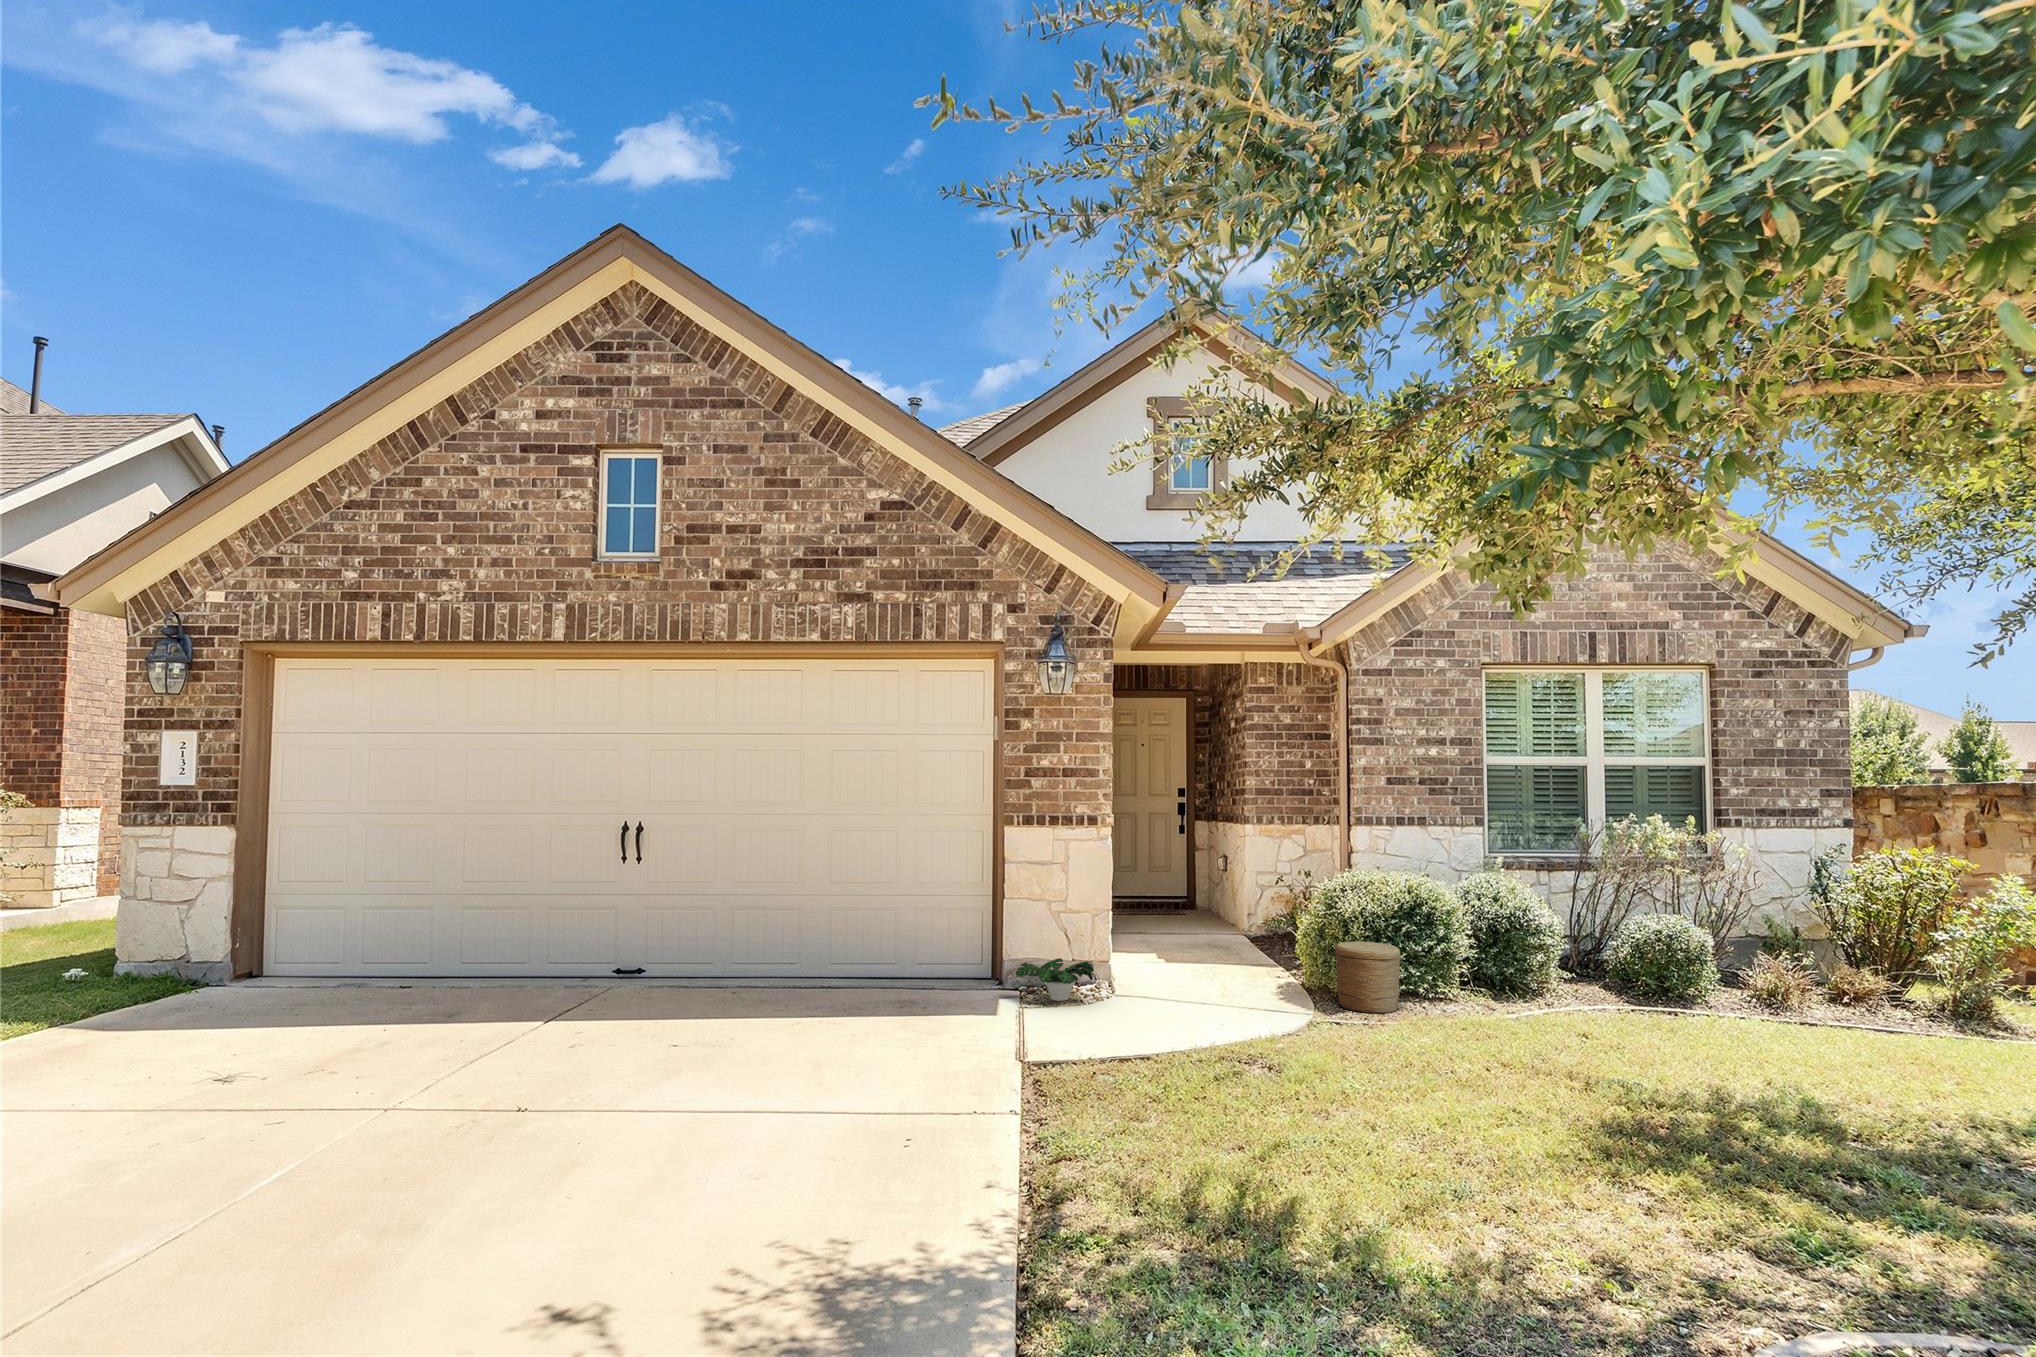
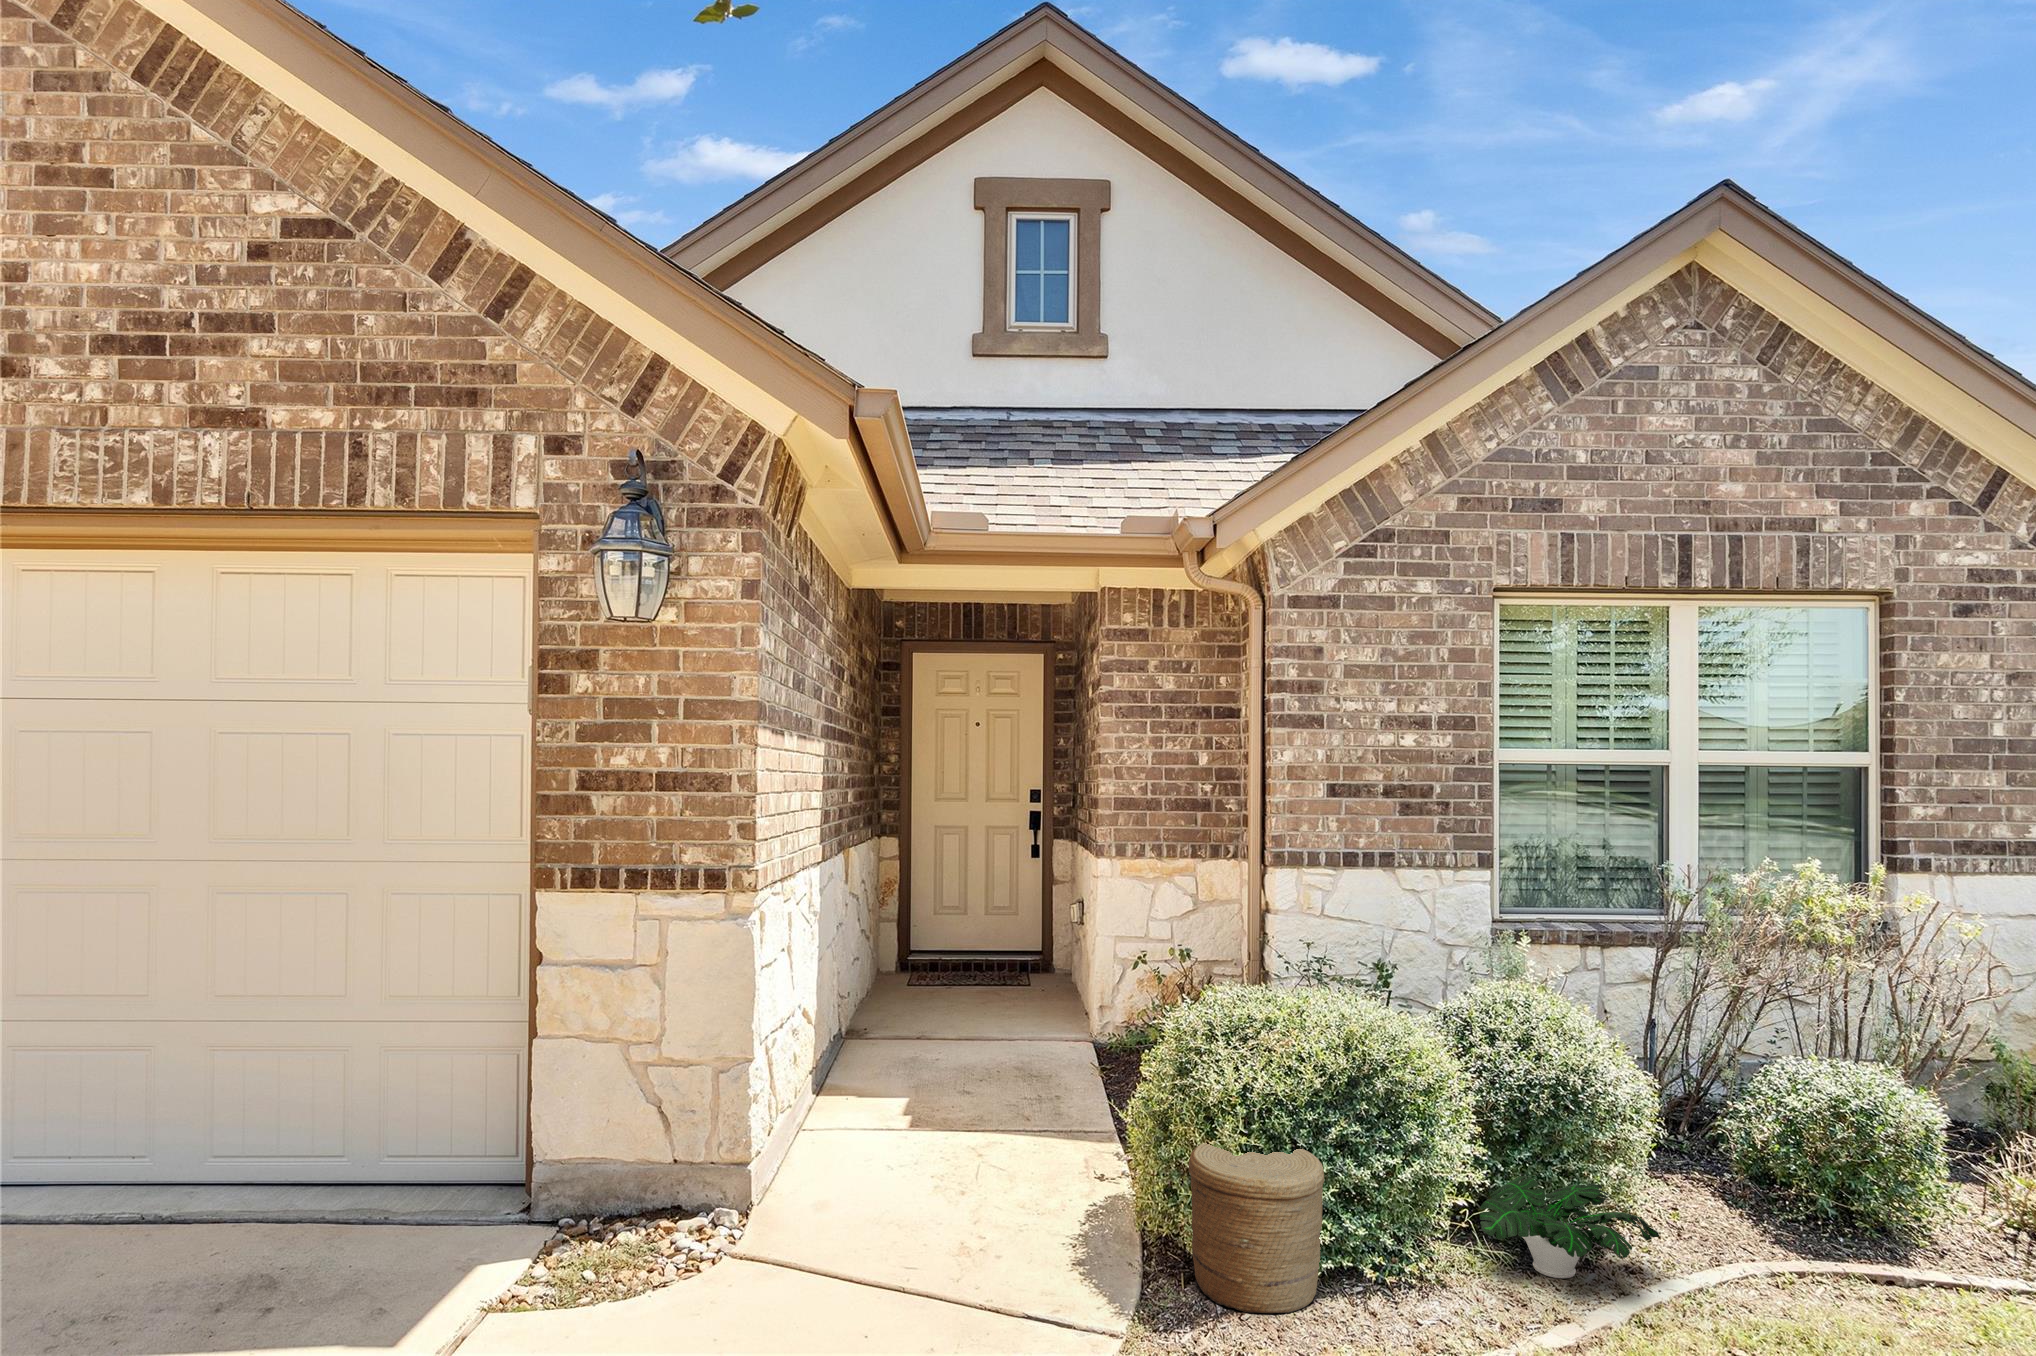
potted plant: present [1016,958,1096,1001] -> present [1480,1176,1659,1278]

